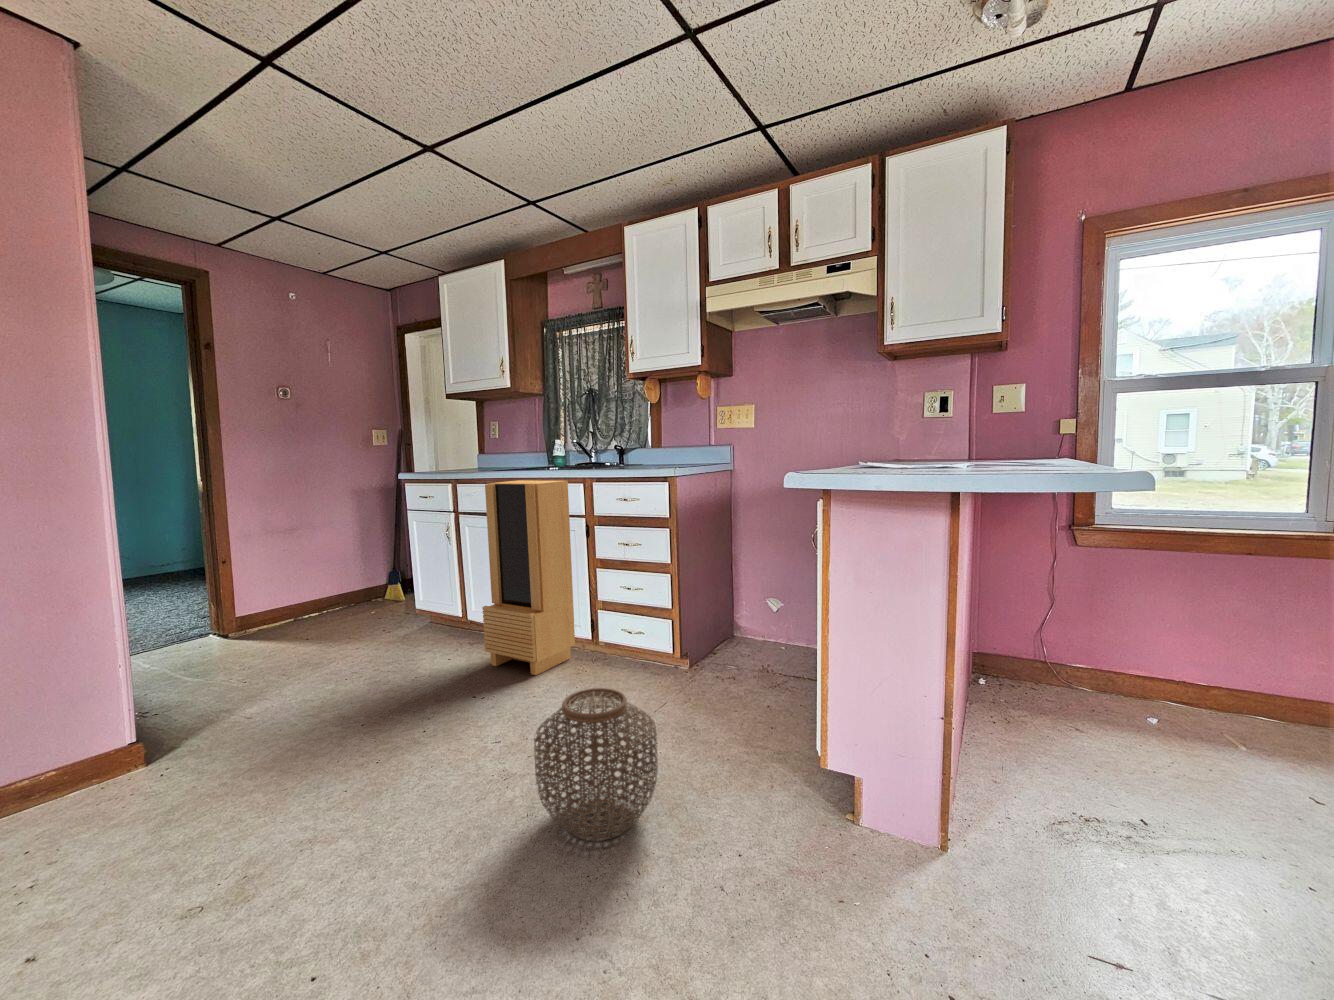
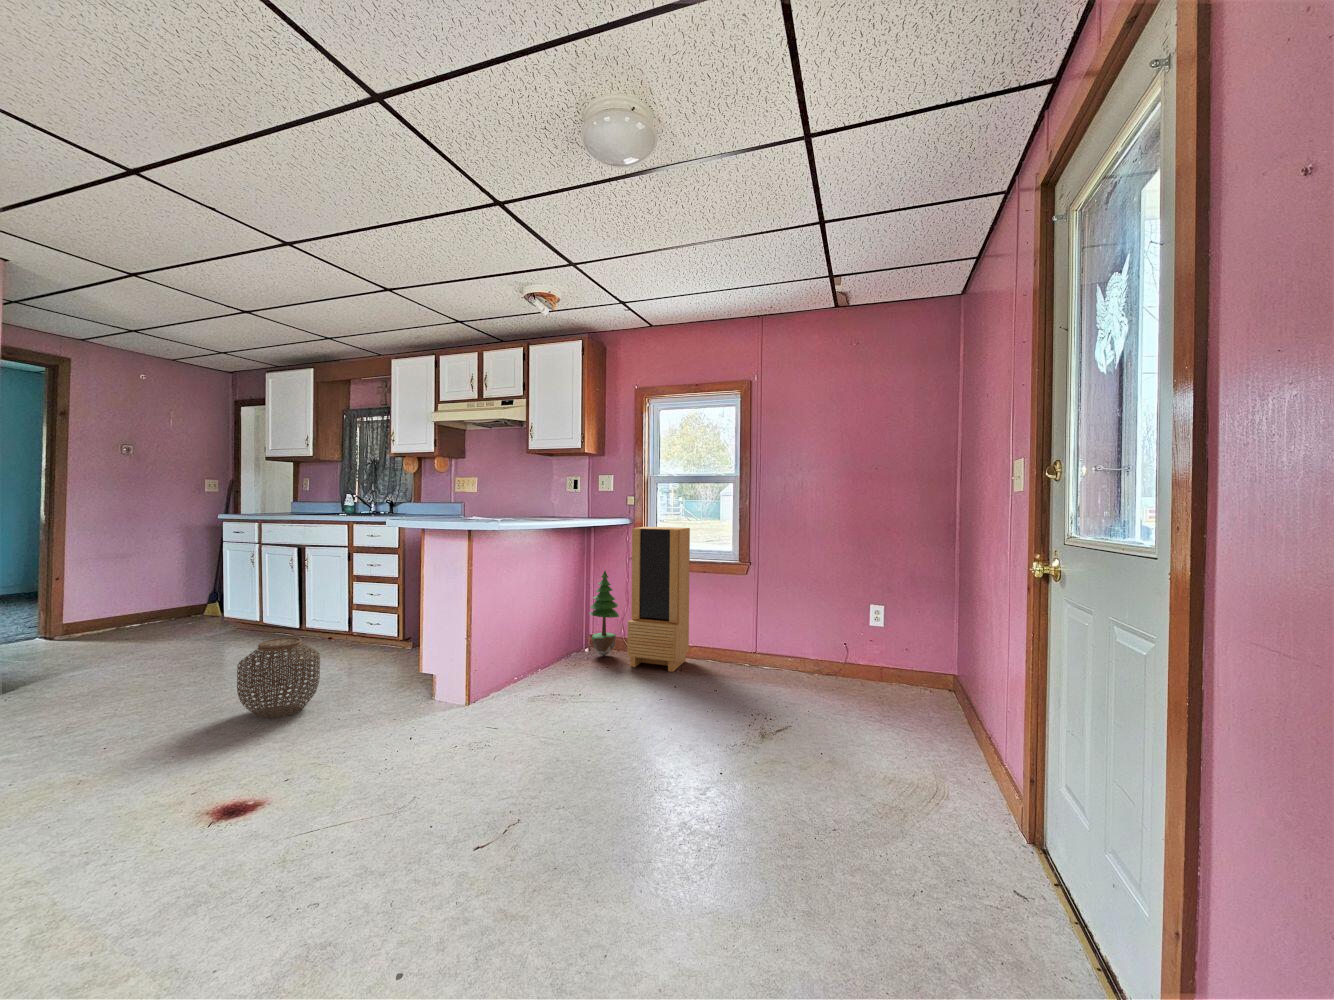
storage cabinet: present [482,480,575,675] -> present [627,527,690,672]
potted tree: none [1000,550,1061,694] -> present [589,571,619,656]

